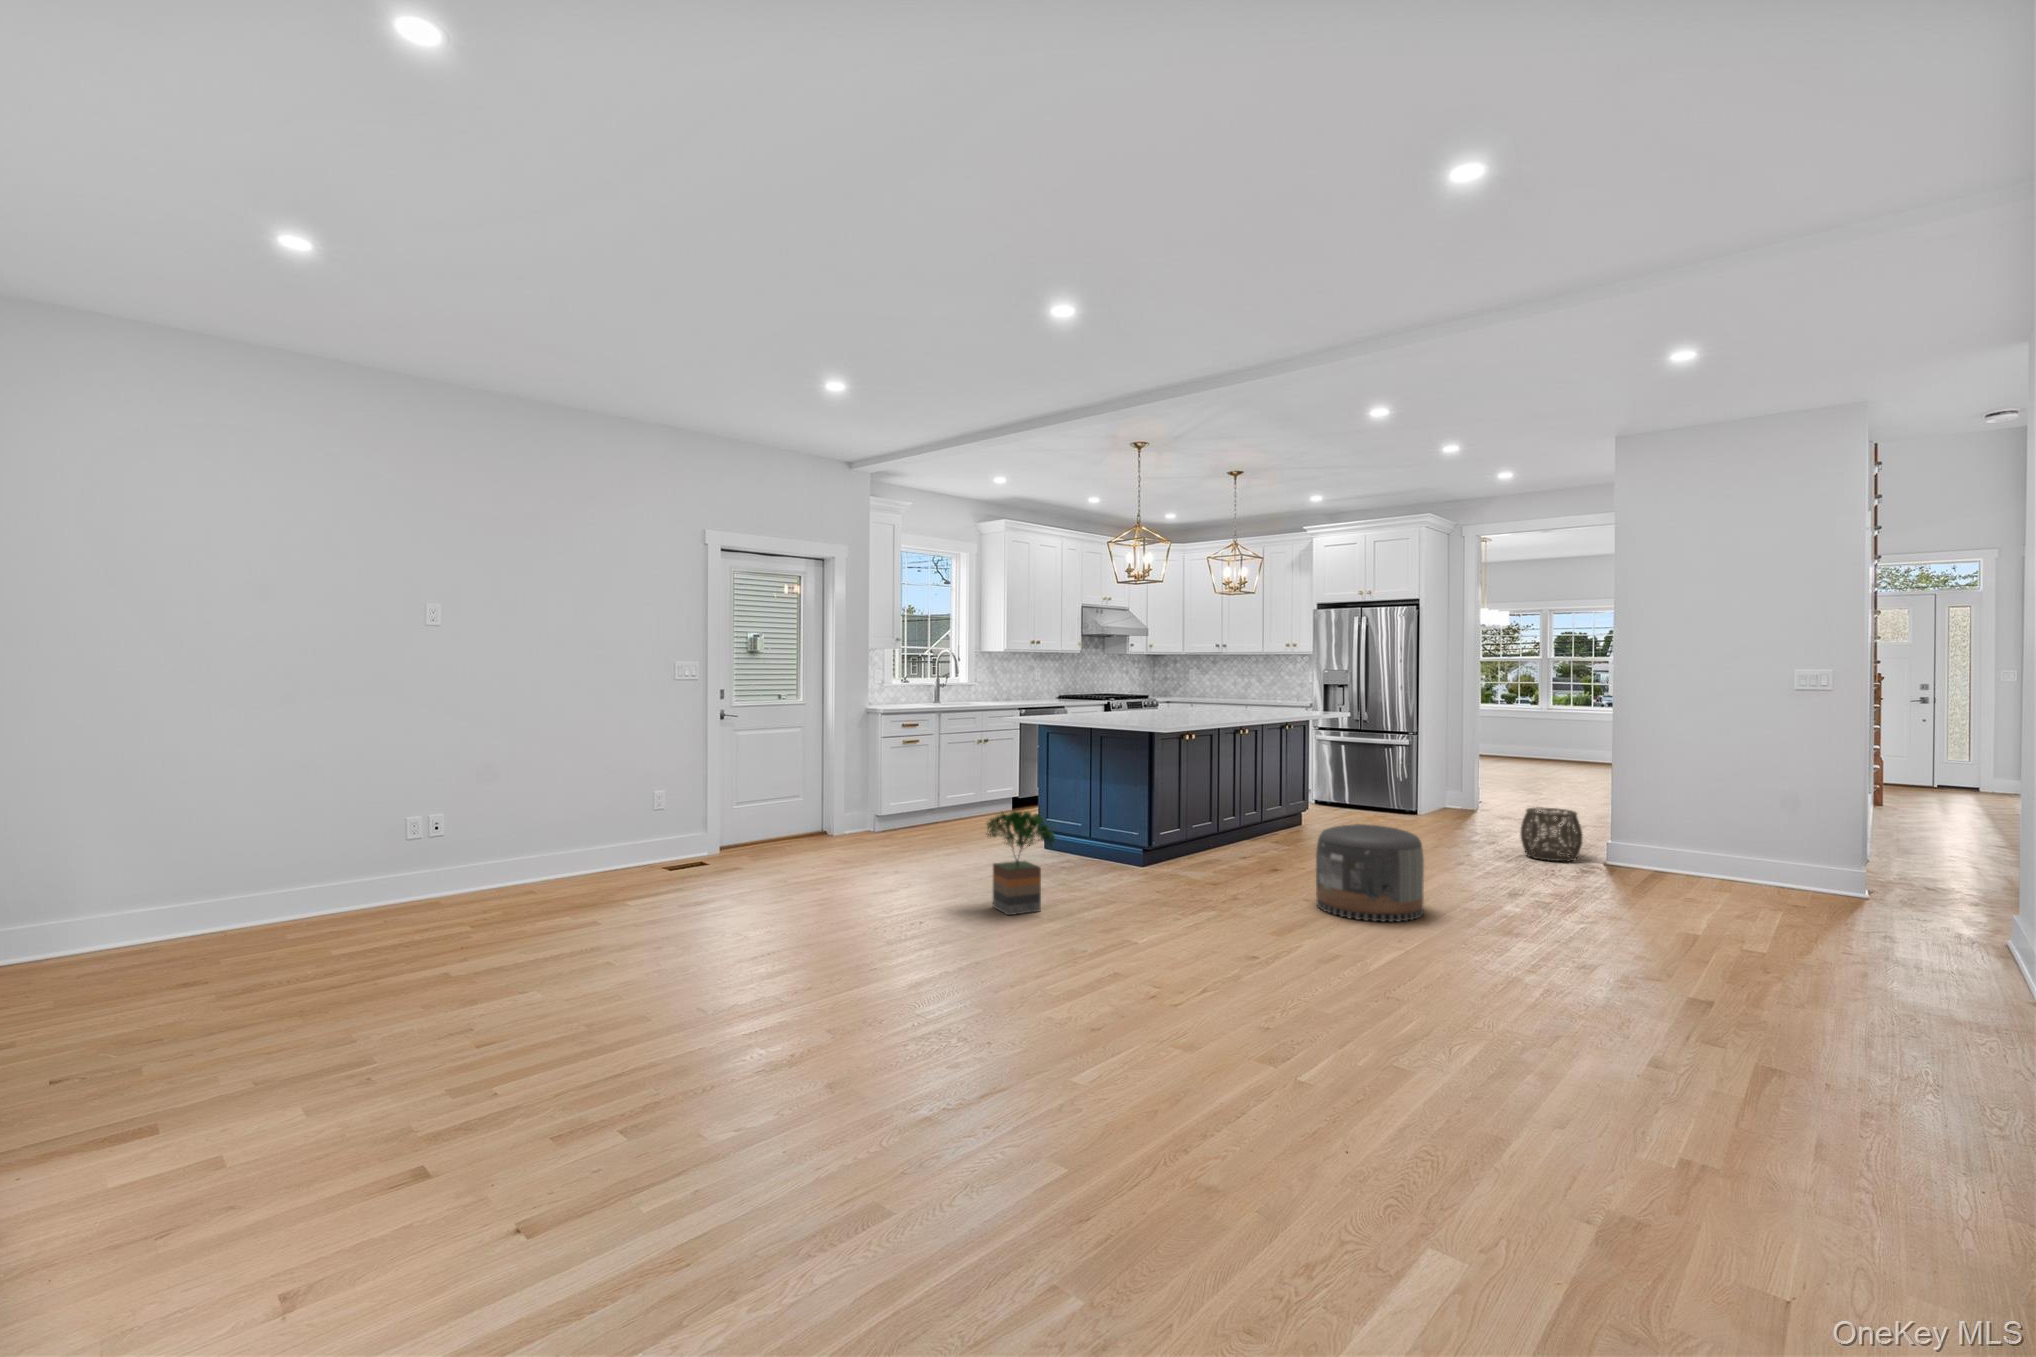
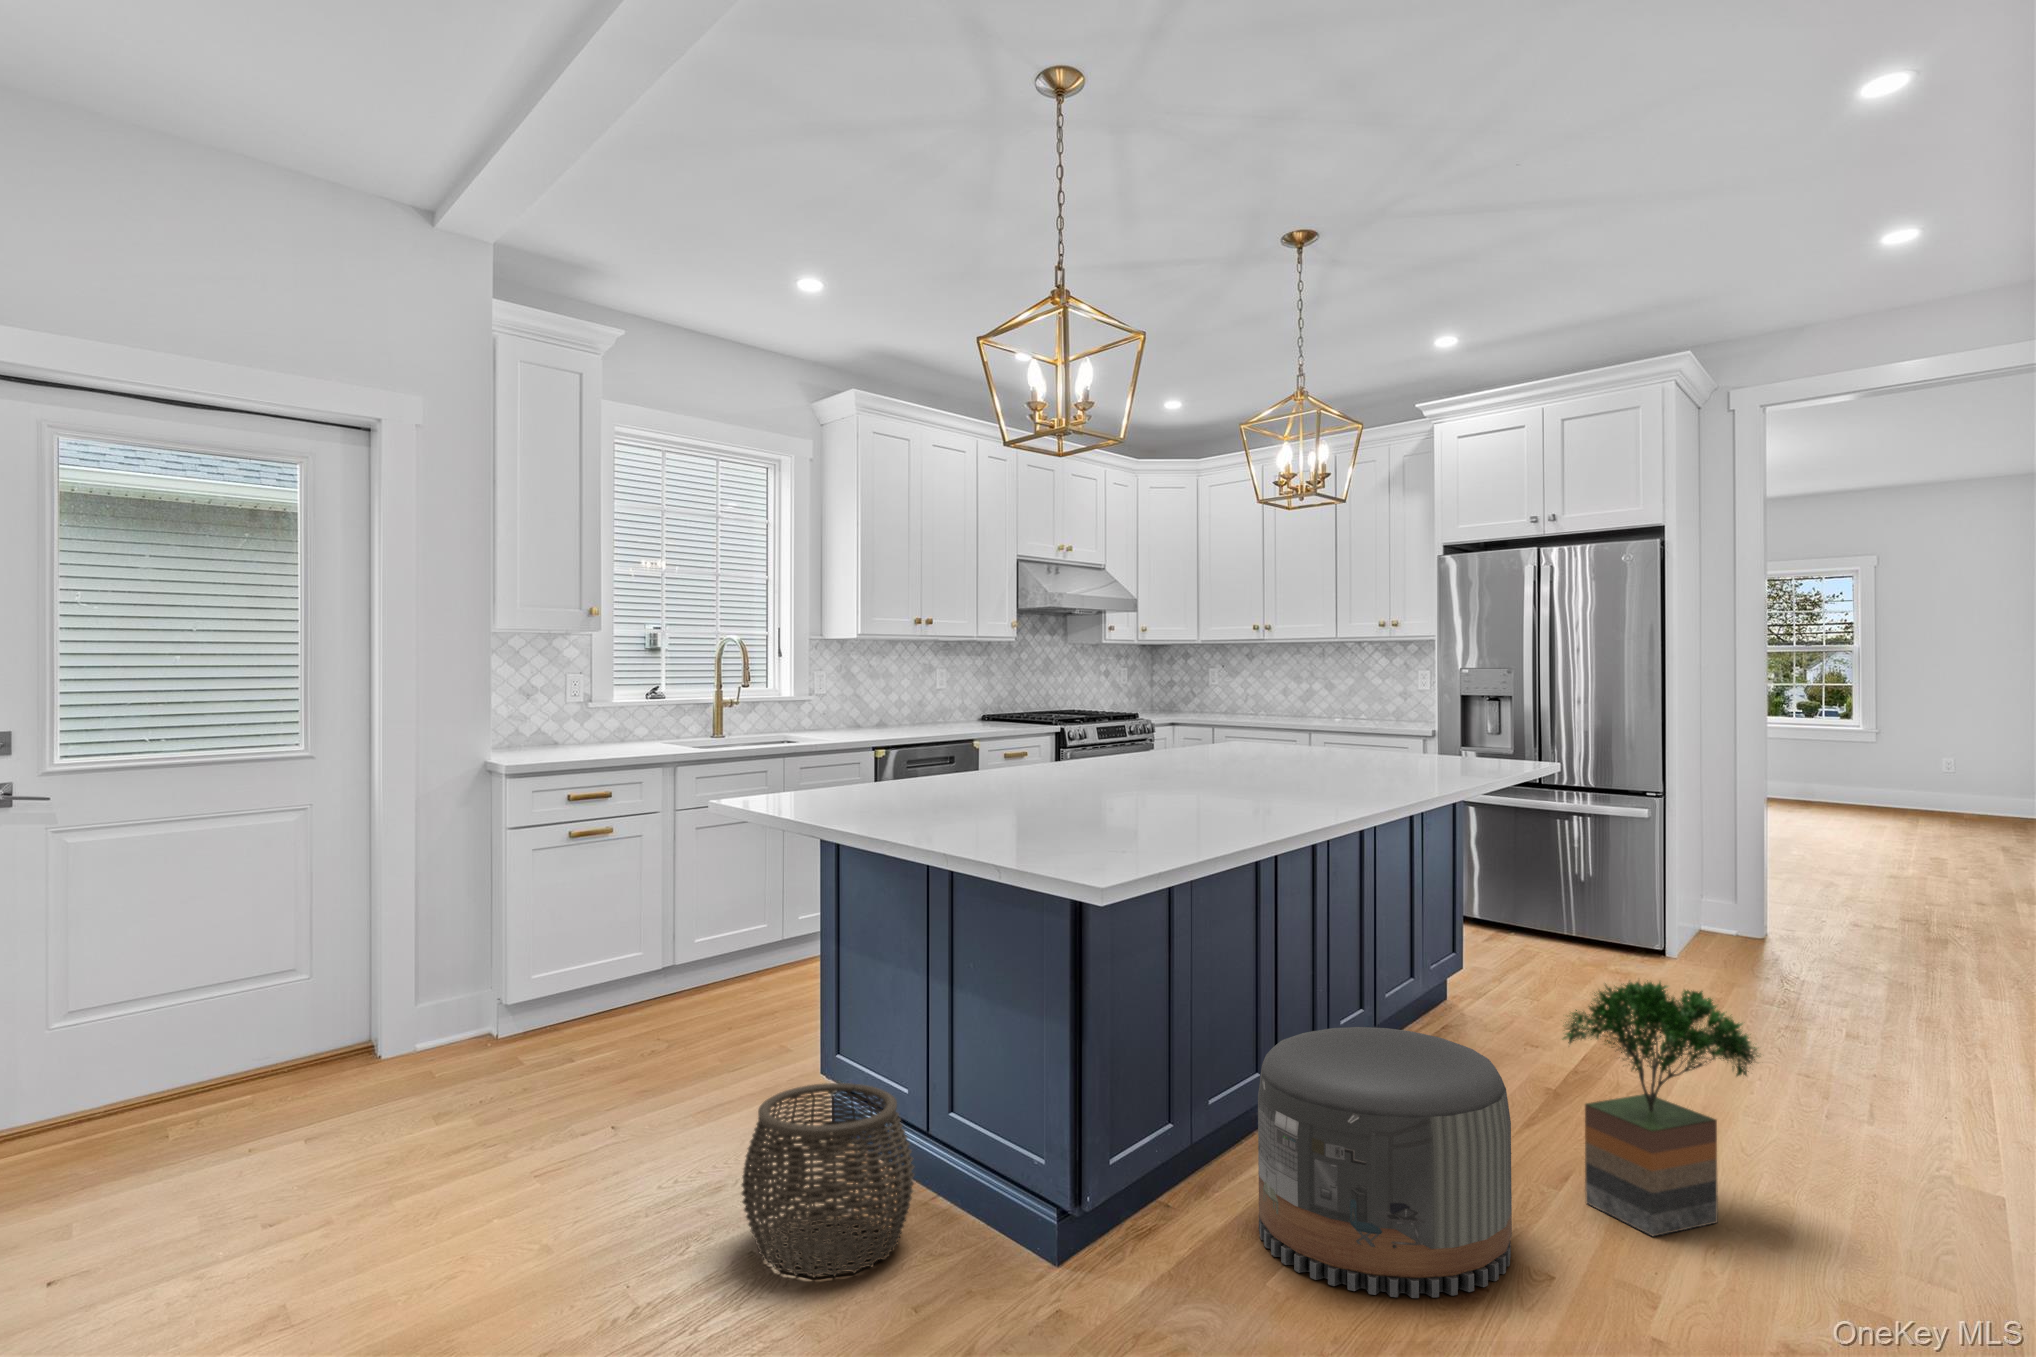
woven basket: present [1521,807,1583,862] -> present [742,1083,914,1277]
potted tree: present [987,811,1056,915] -> present [1563,982,1759,1236]

